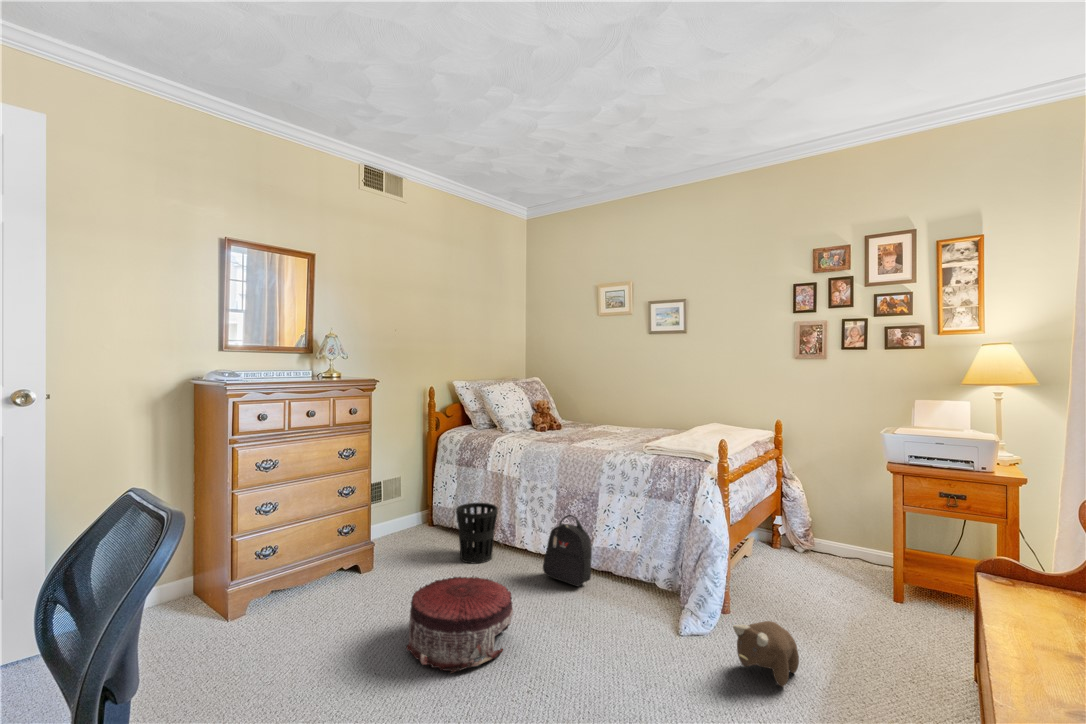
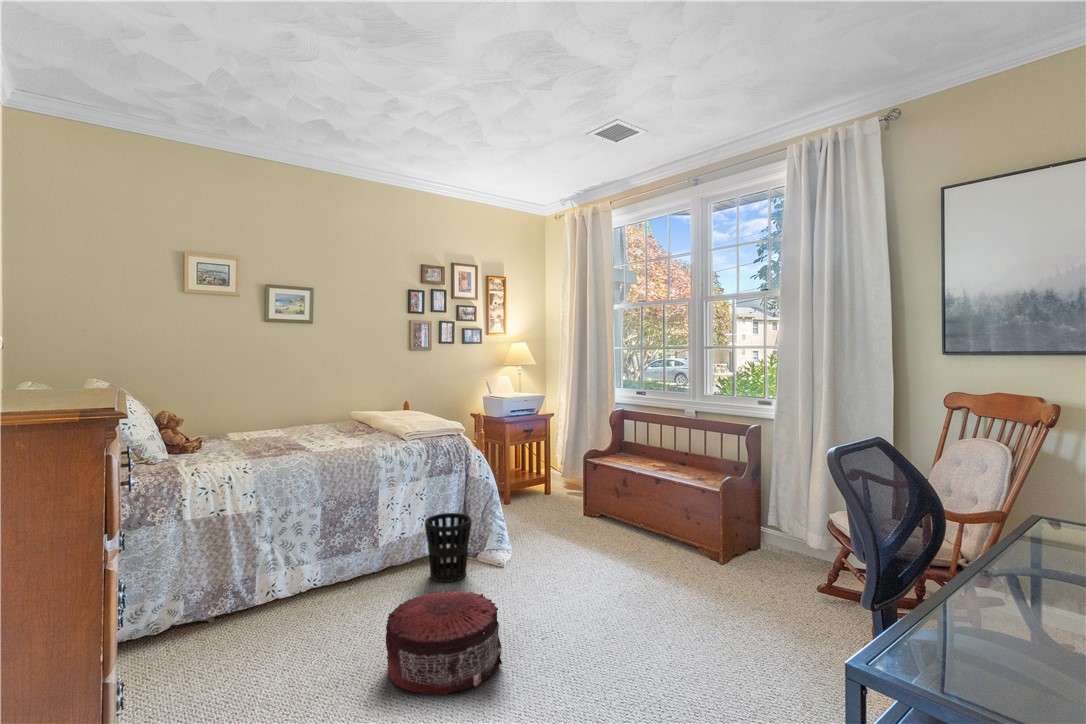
wastebasket: present [456,503,498,564] -> present [425,513,472,582]
backpack: present [543,515,592,586] -> none [336,523,394,599]
plush toy: present [733,621,799,687] -> none [540,521,575,557]

